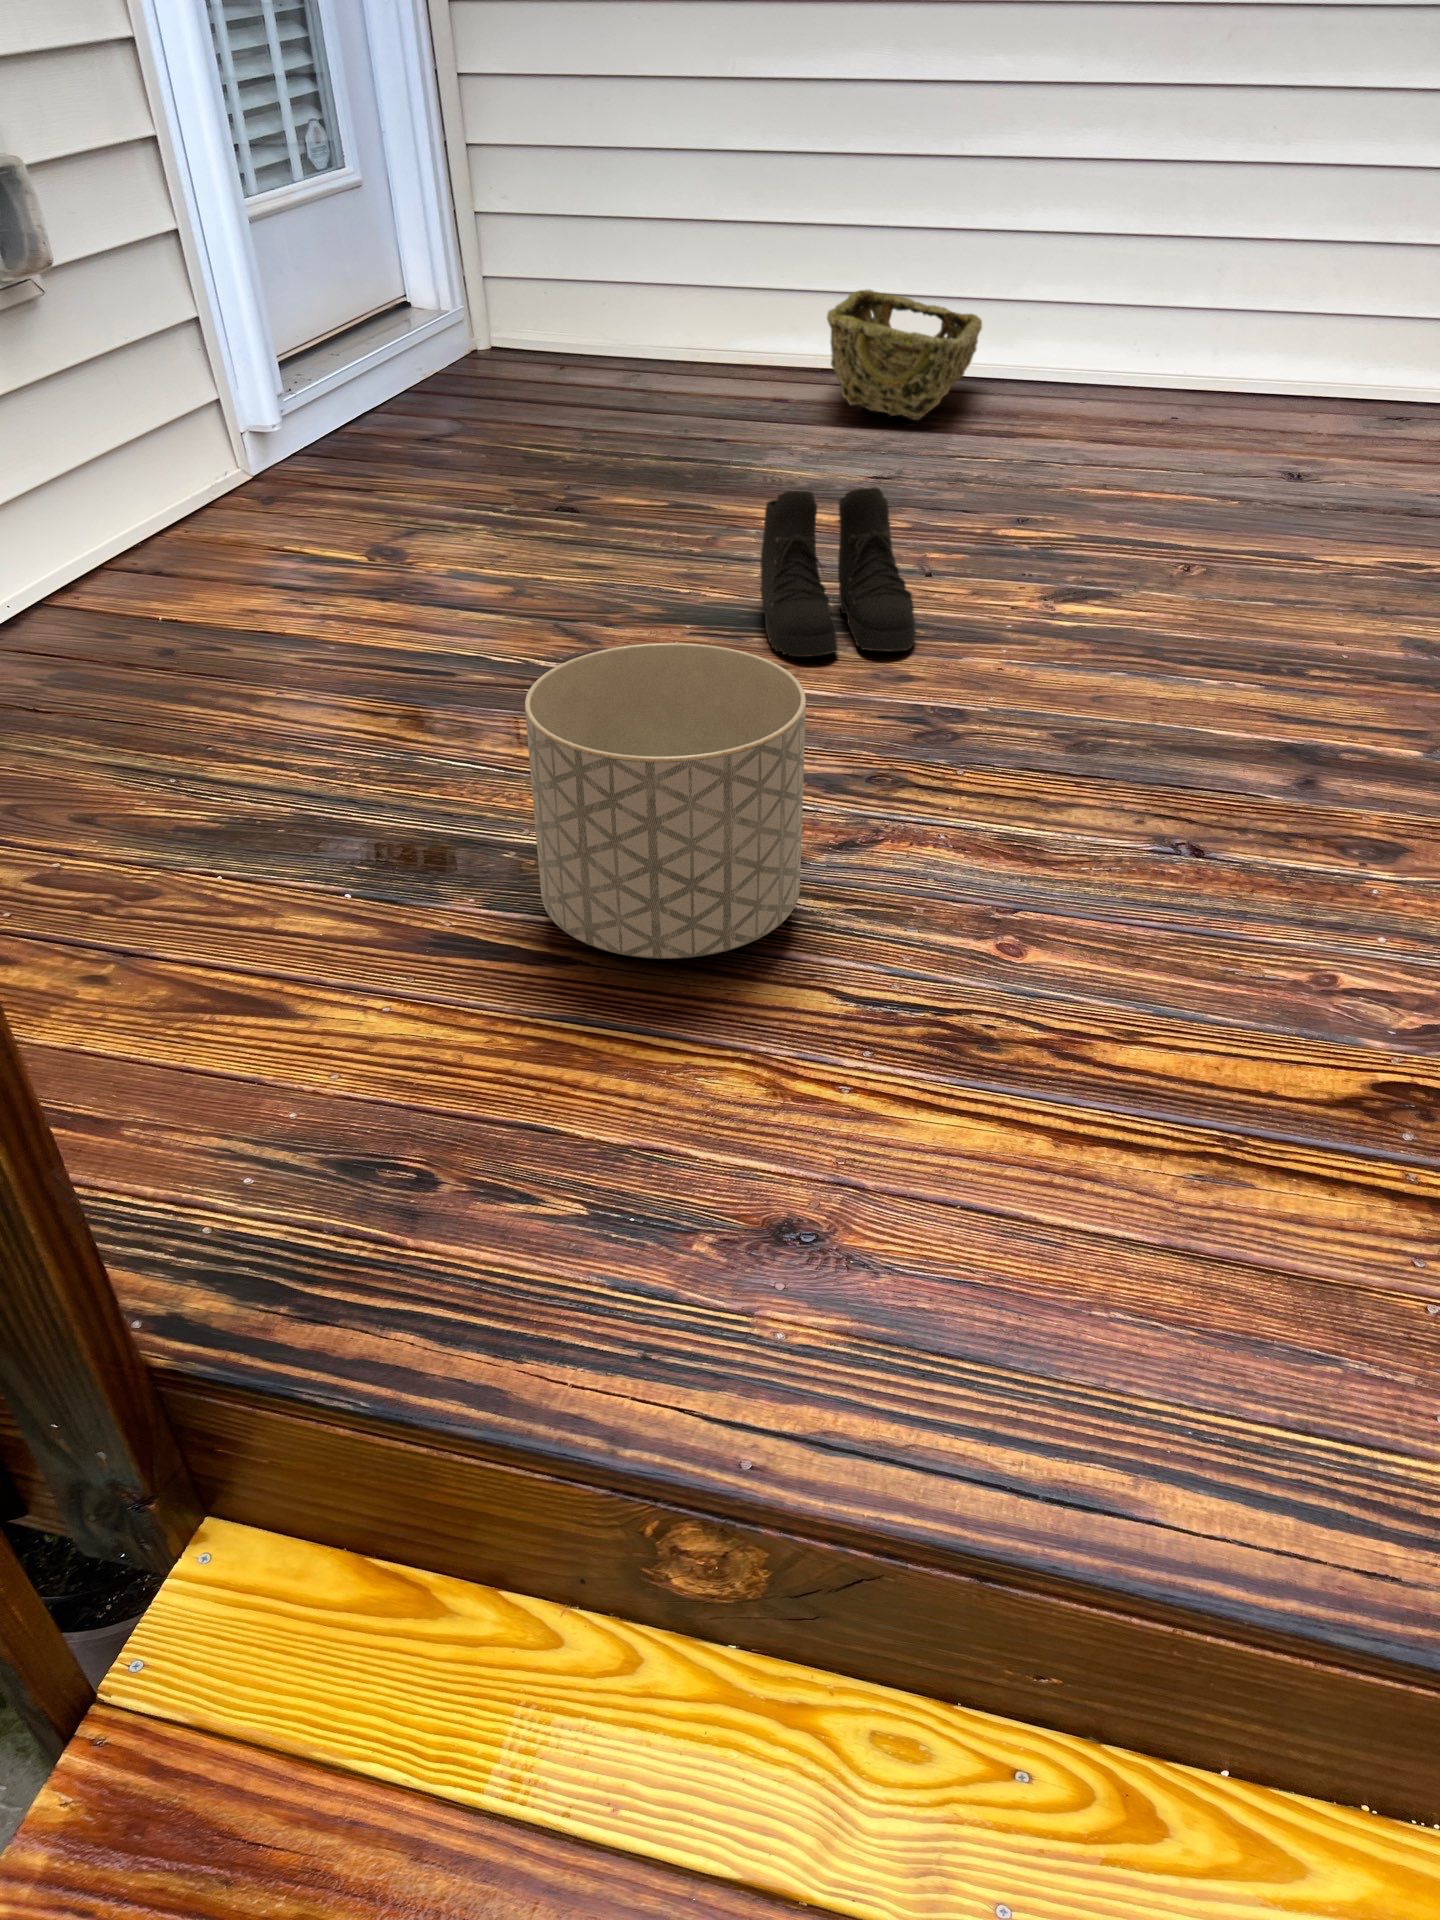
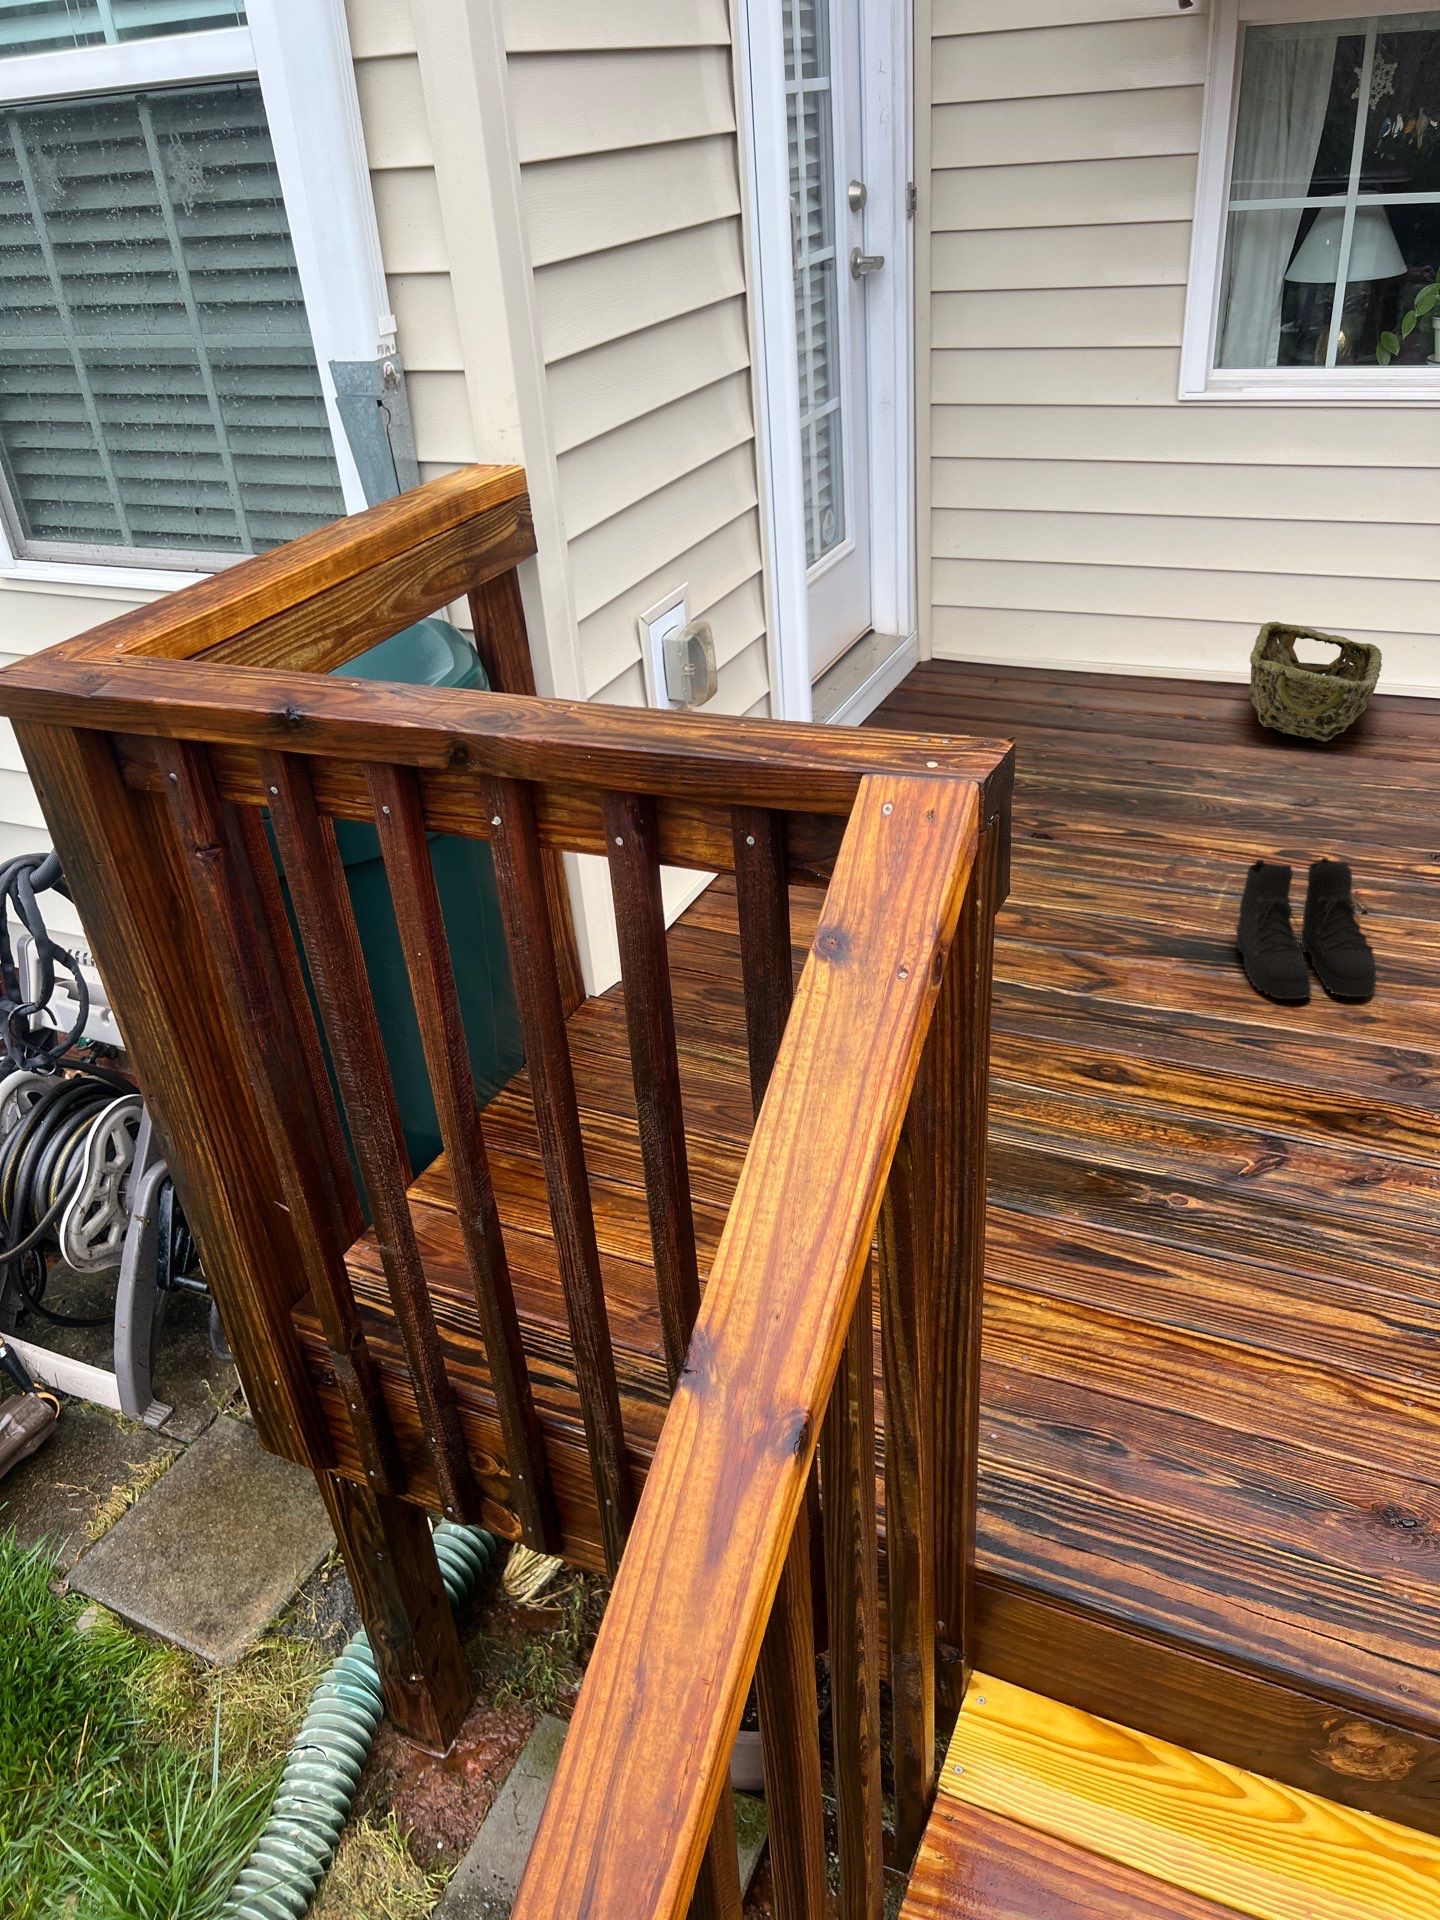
planter: present [525,643,806,959] -> none [1142,1042,1371,1286]

